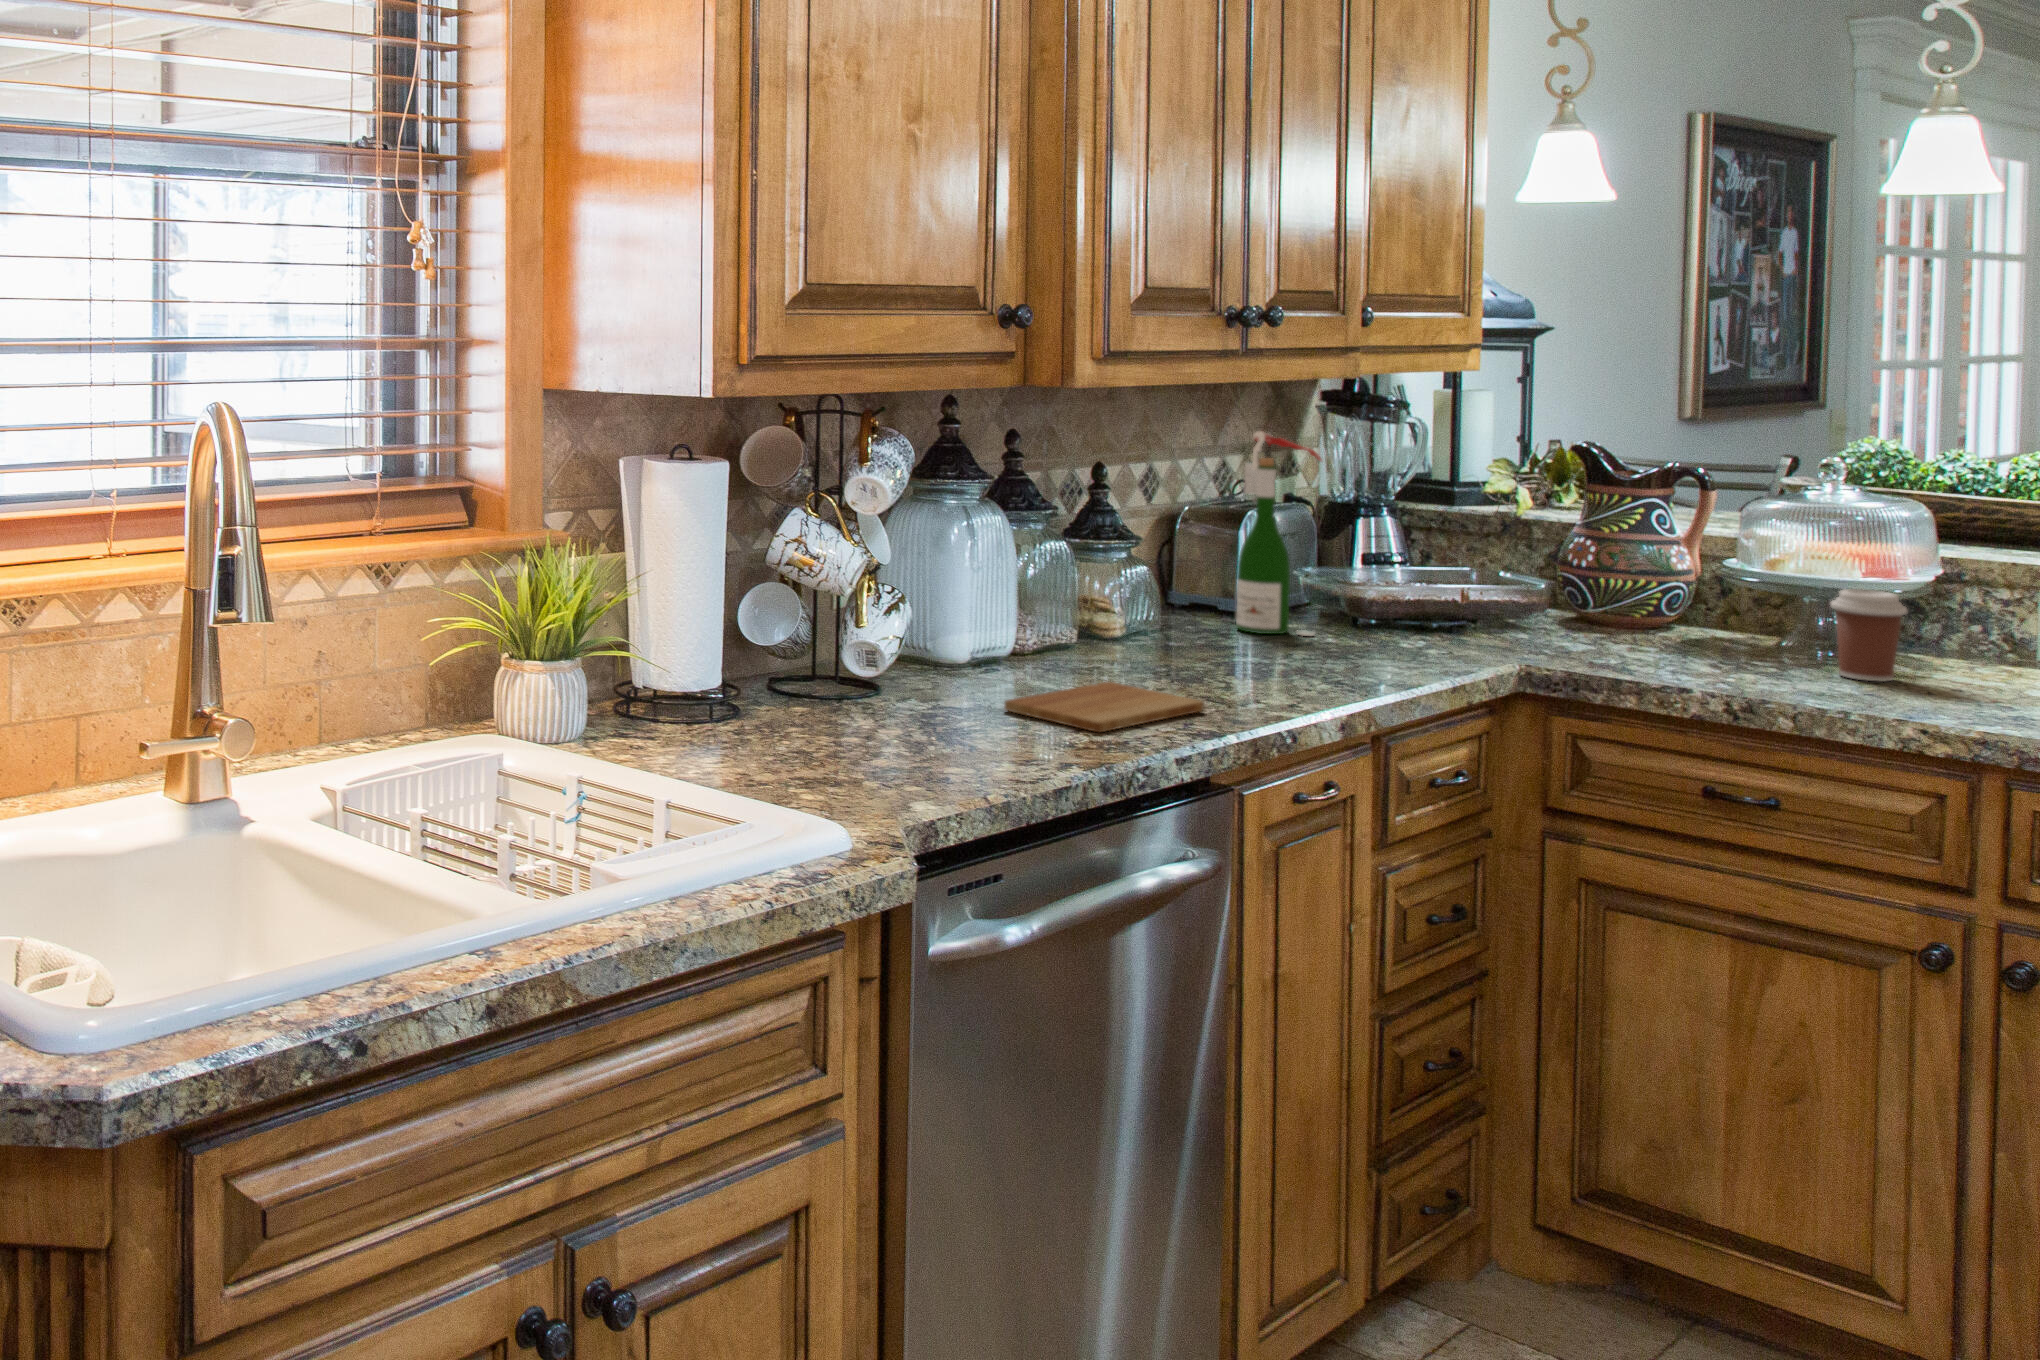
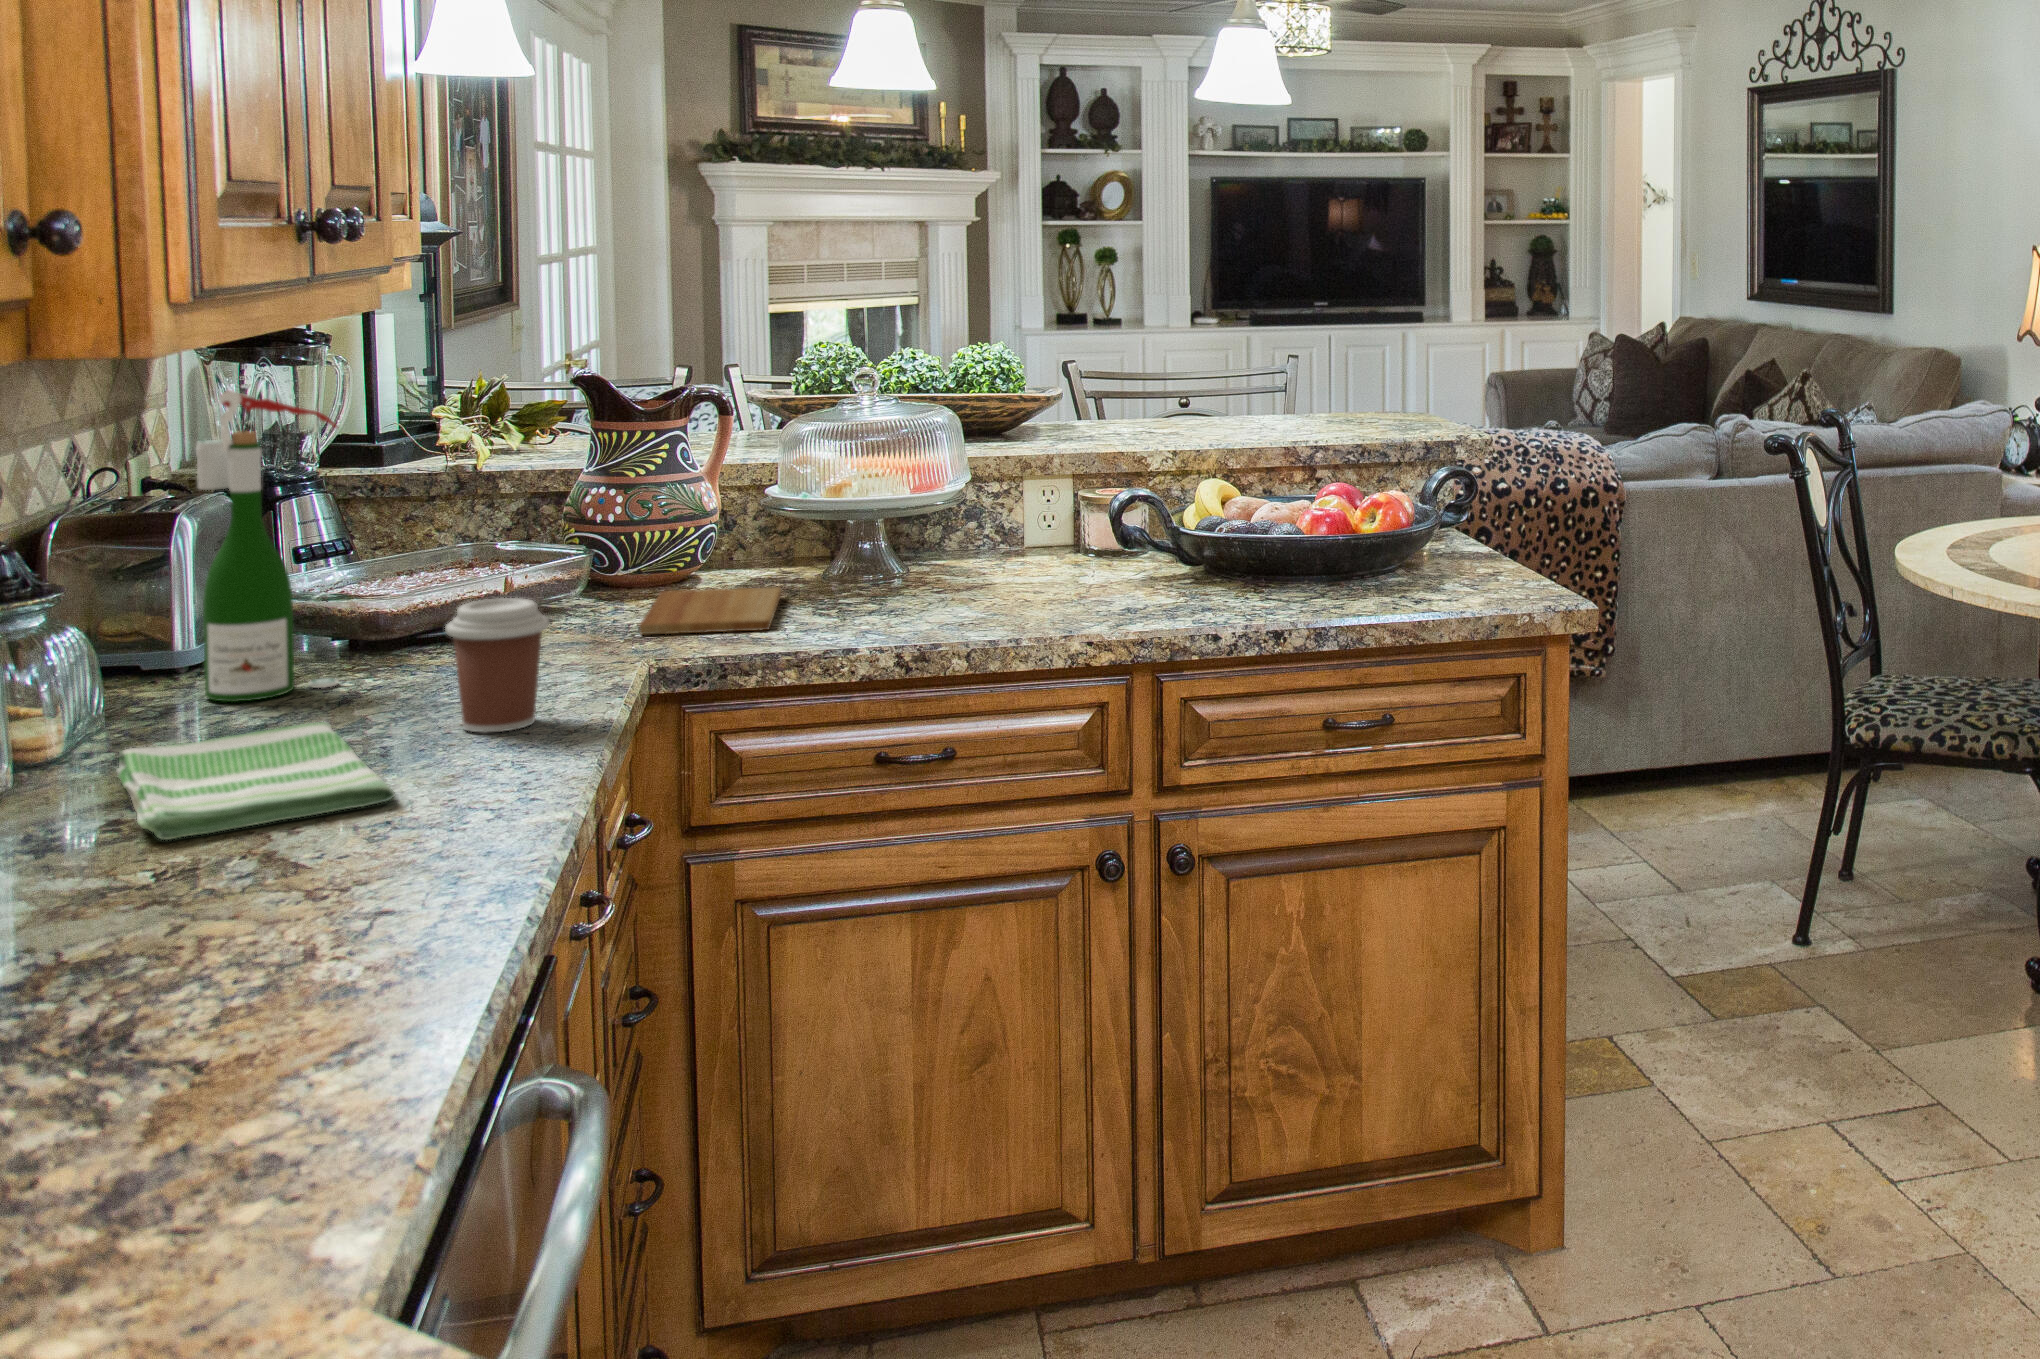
coffee cup: present [1831,589,1908,681] -> present [445,598,549,733]
dish towel: none [1095,631,1247,684] -> present [117,721,395,840]
cutting board: present [1004,682,1204,732] -> present [639,587,781,635]

